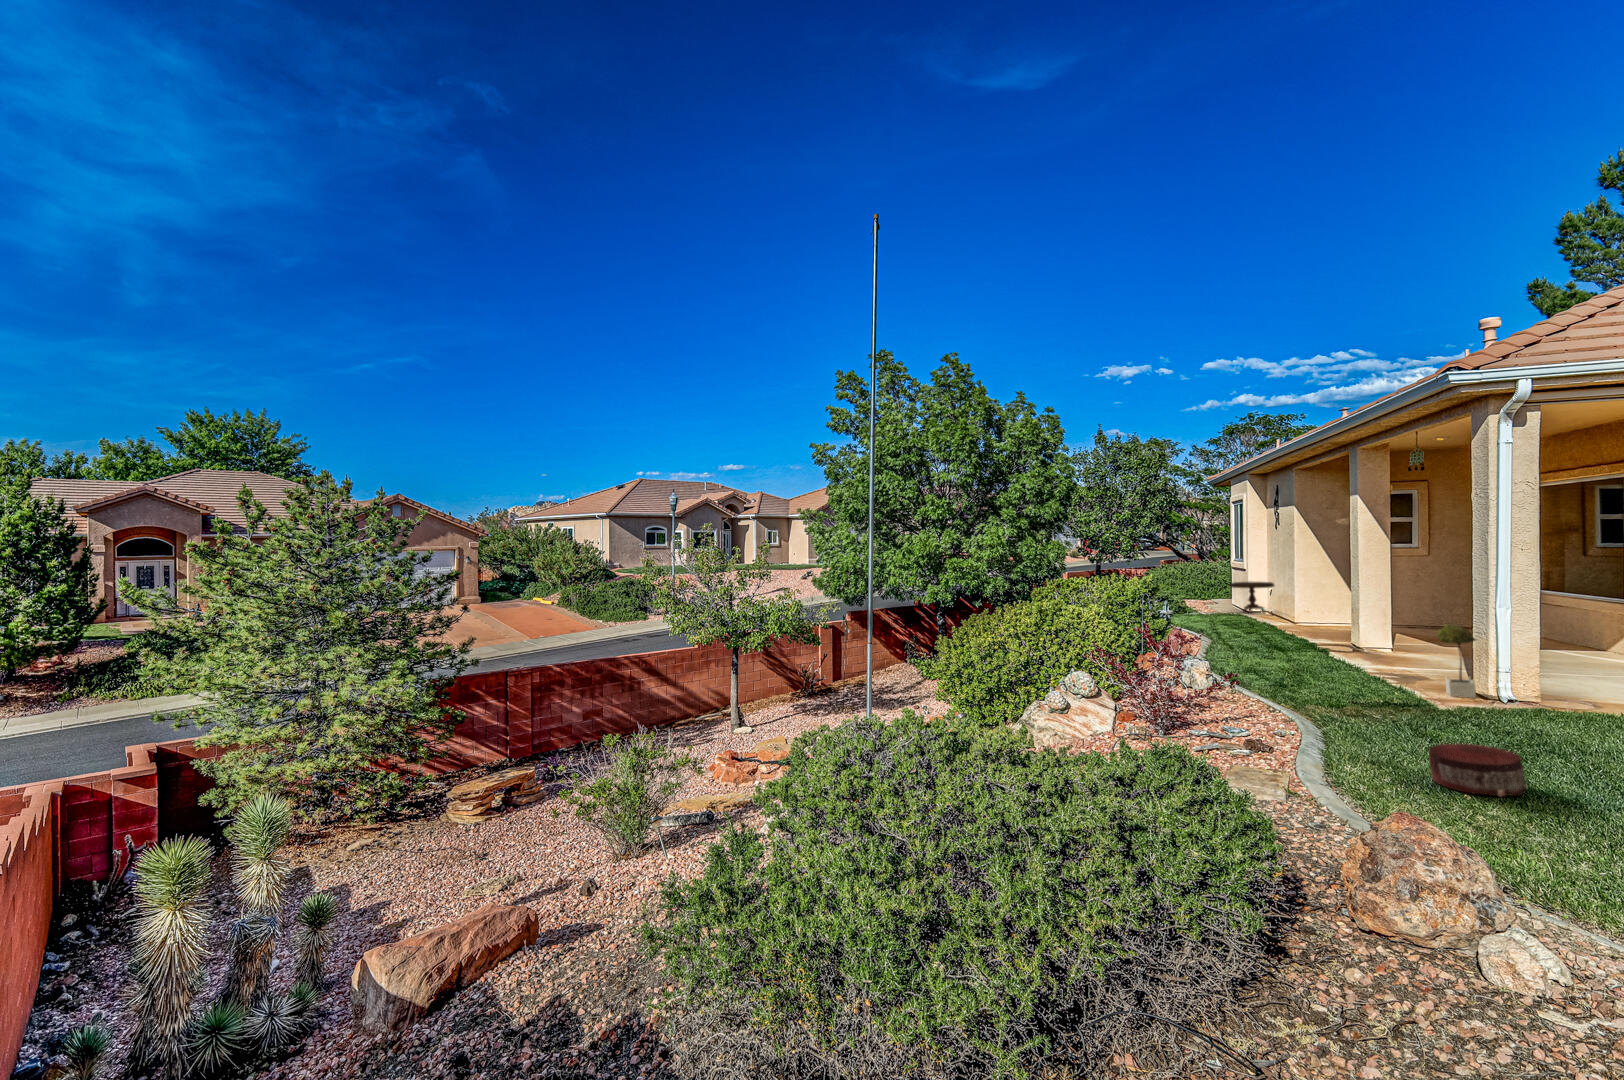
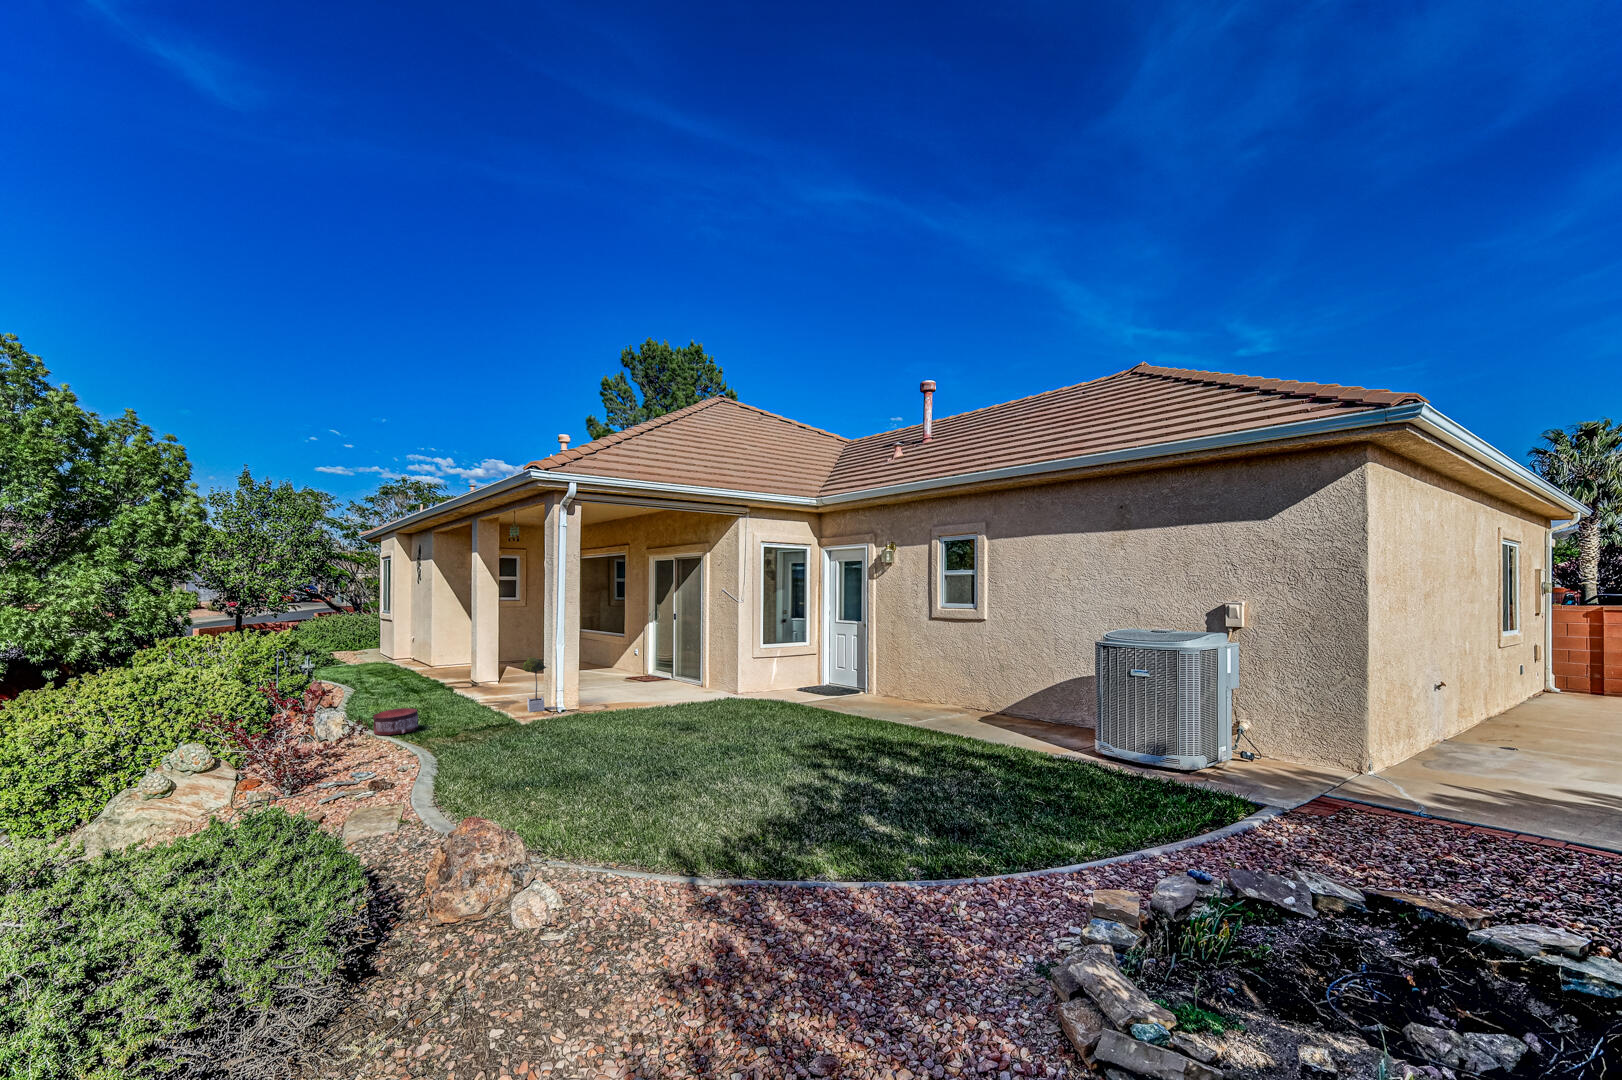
side table: present [1229,582,1274,614] -> none [374,631,417,663]
pouf: present [1429,743,1527,796] -> present [373,708,418,735]

